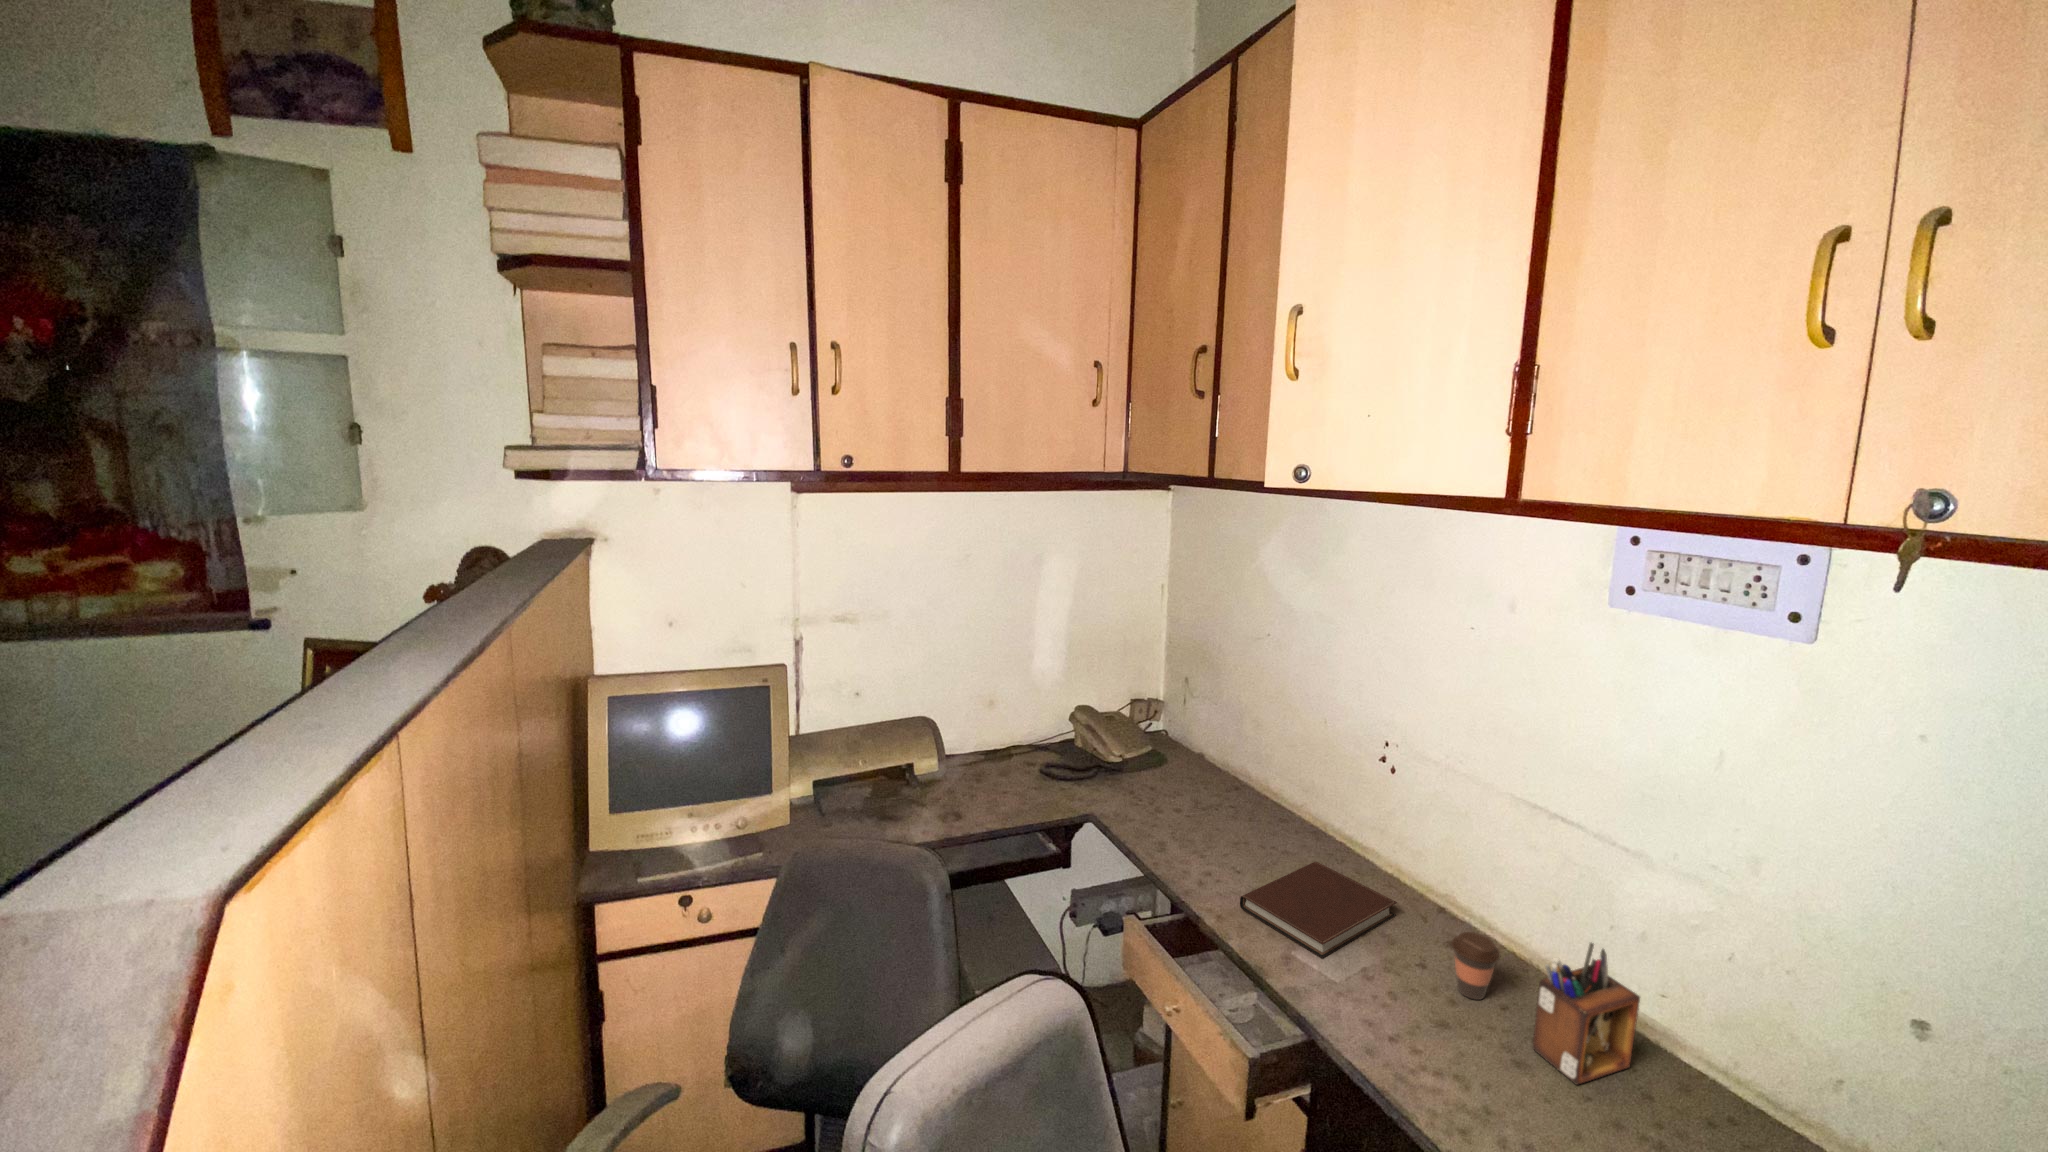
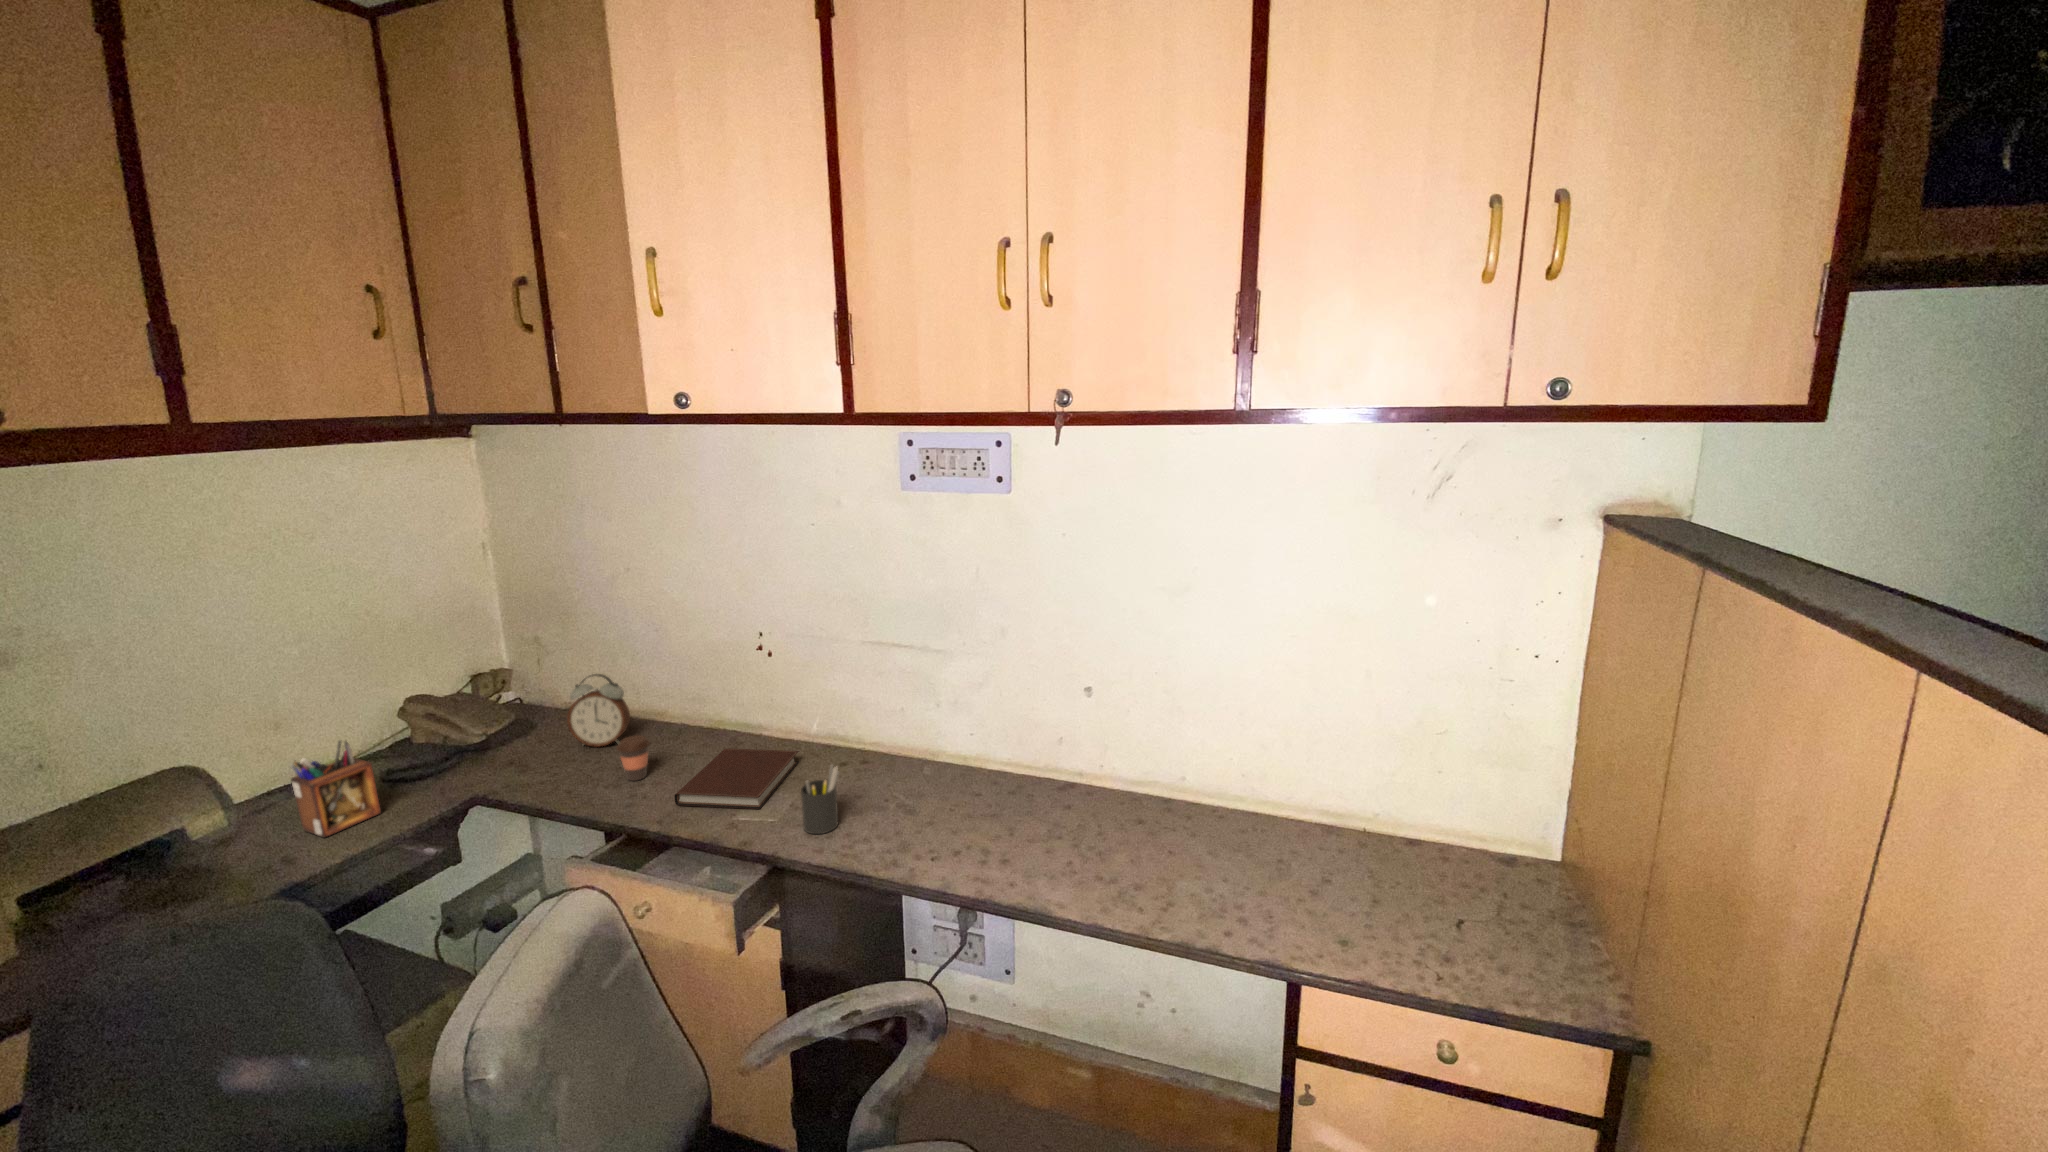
alarm clock: none [1183,733,1238,810] -> present [567,674,630,747]
coffee cup: present [1451,932,1501,1000] -> present [616,735,650,781]
desk organizer: present [1533,943,1640,1084] -> present [291,741,381,837]
pen holder: none [1360,951,1419,1037] -> present [801,765,839,834]

